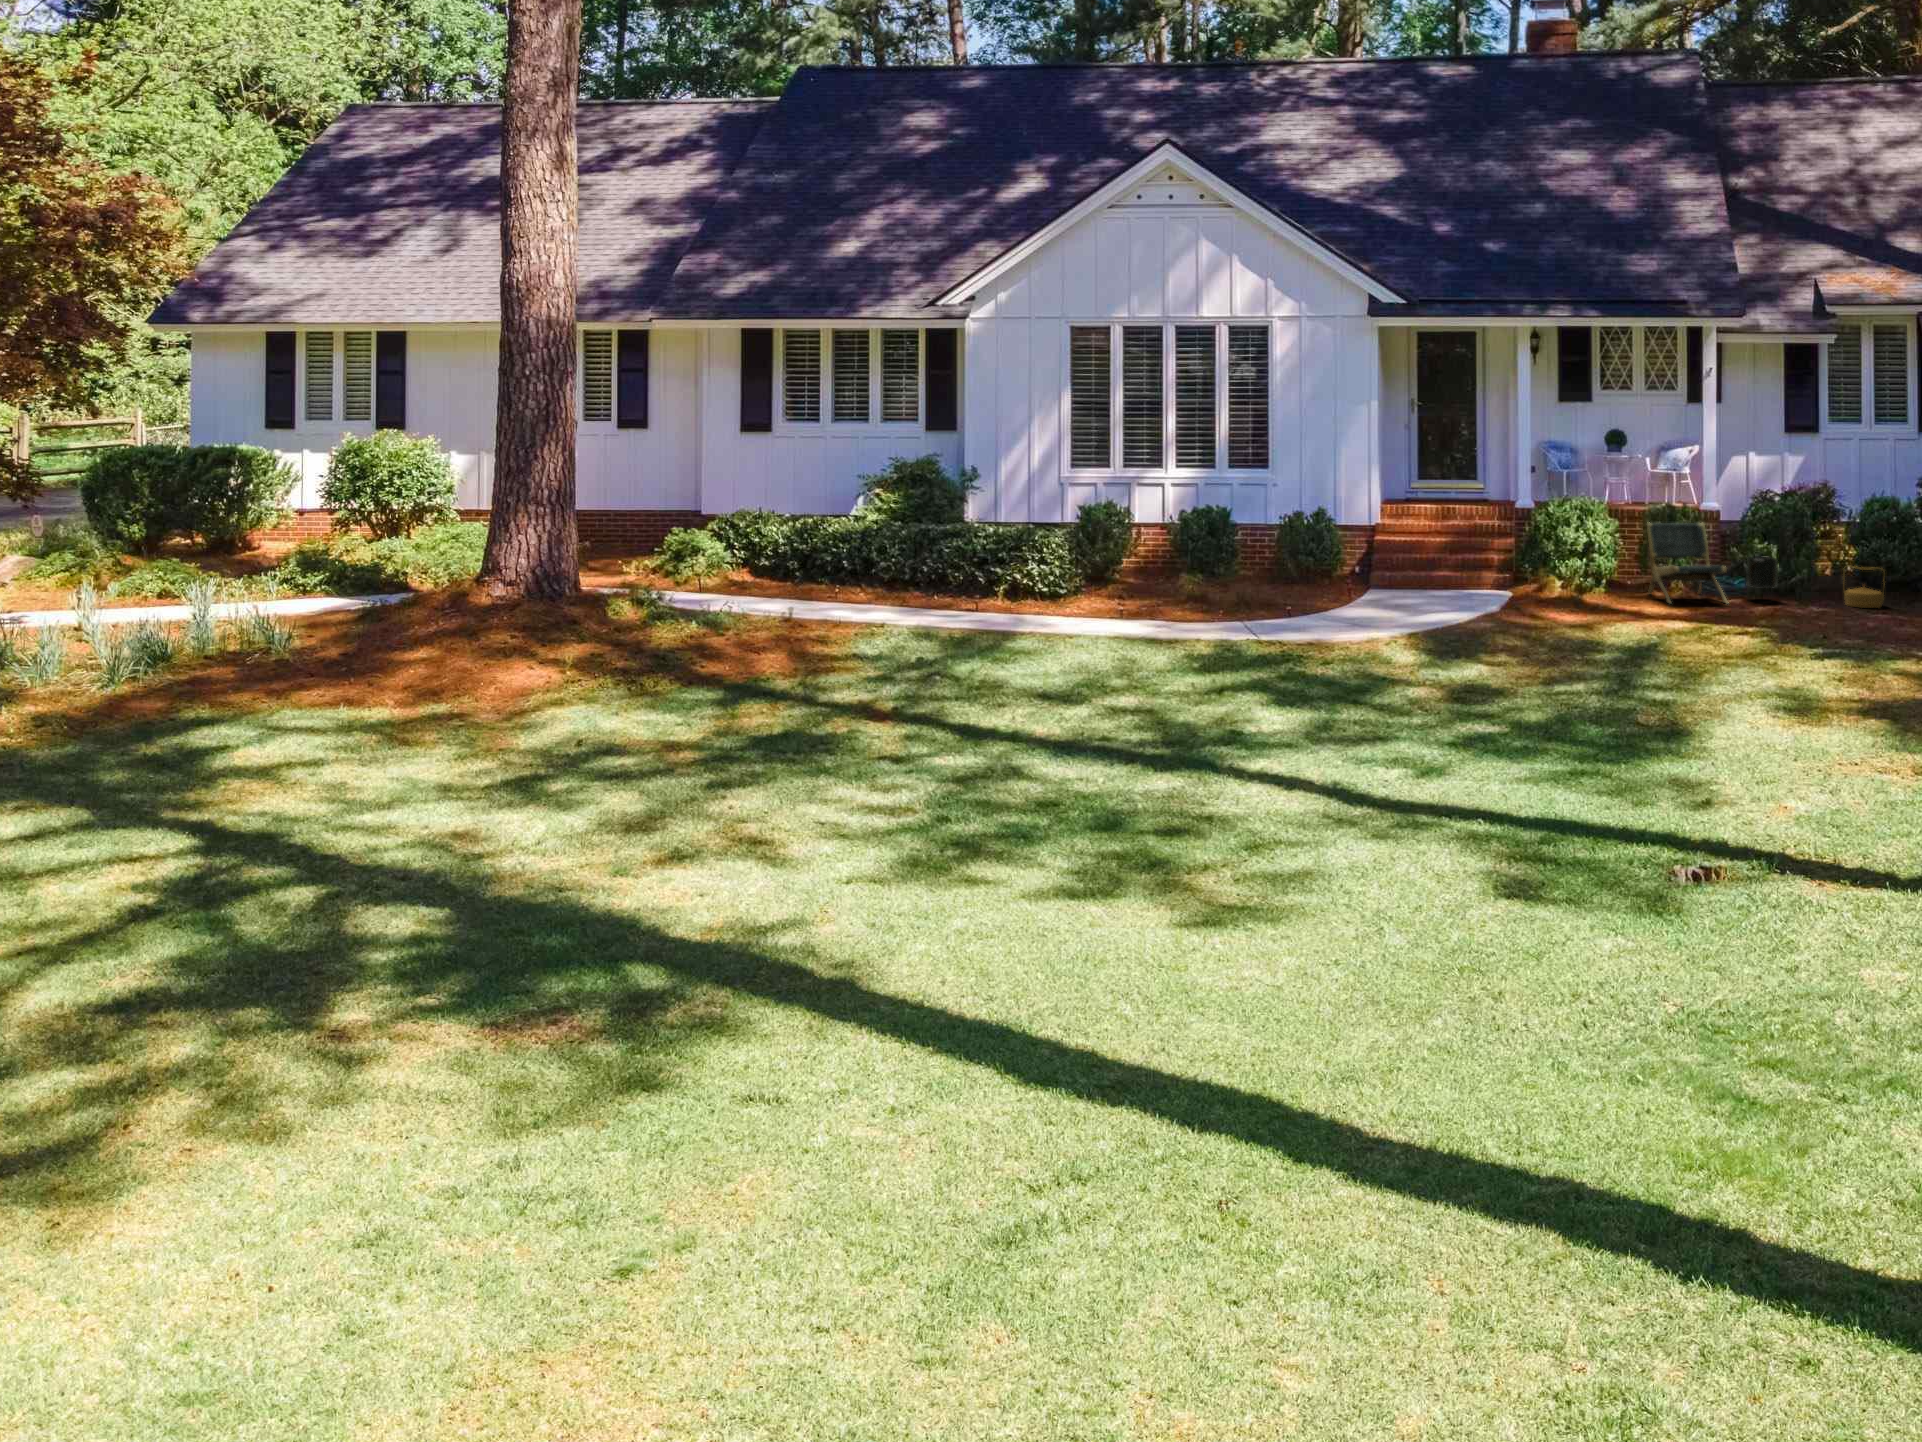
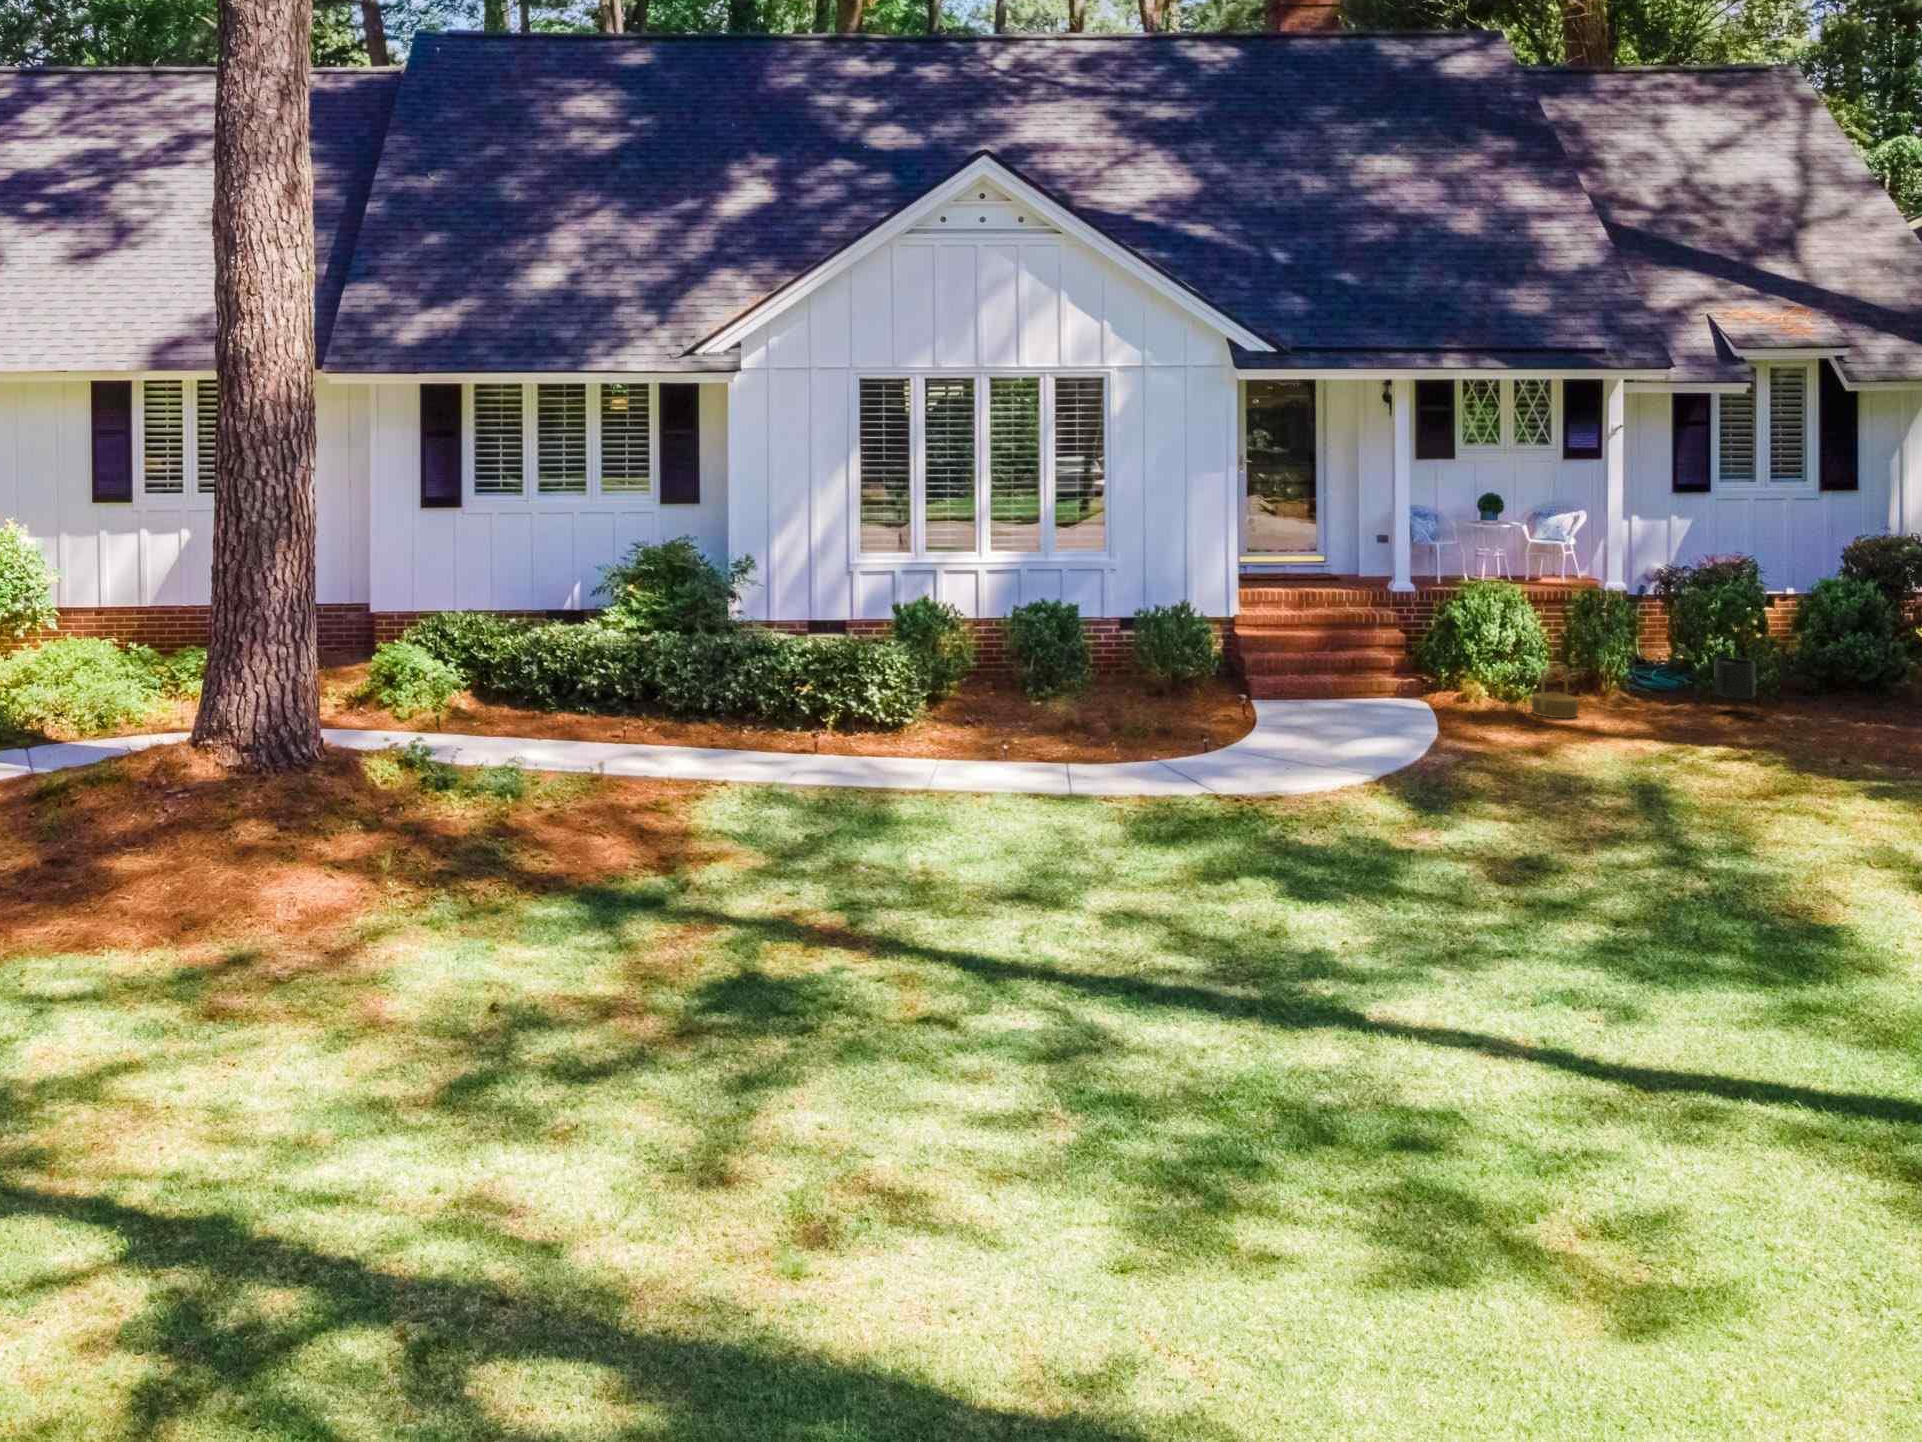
lounge chair: present [1647,523,1729,603] -> none [1587,616,1709,722]
woven basket: present [1844,566,1884,608] -> present [1531,665,1579,718]

